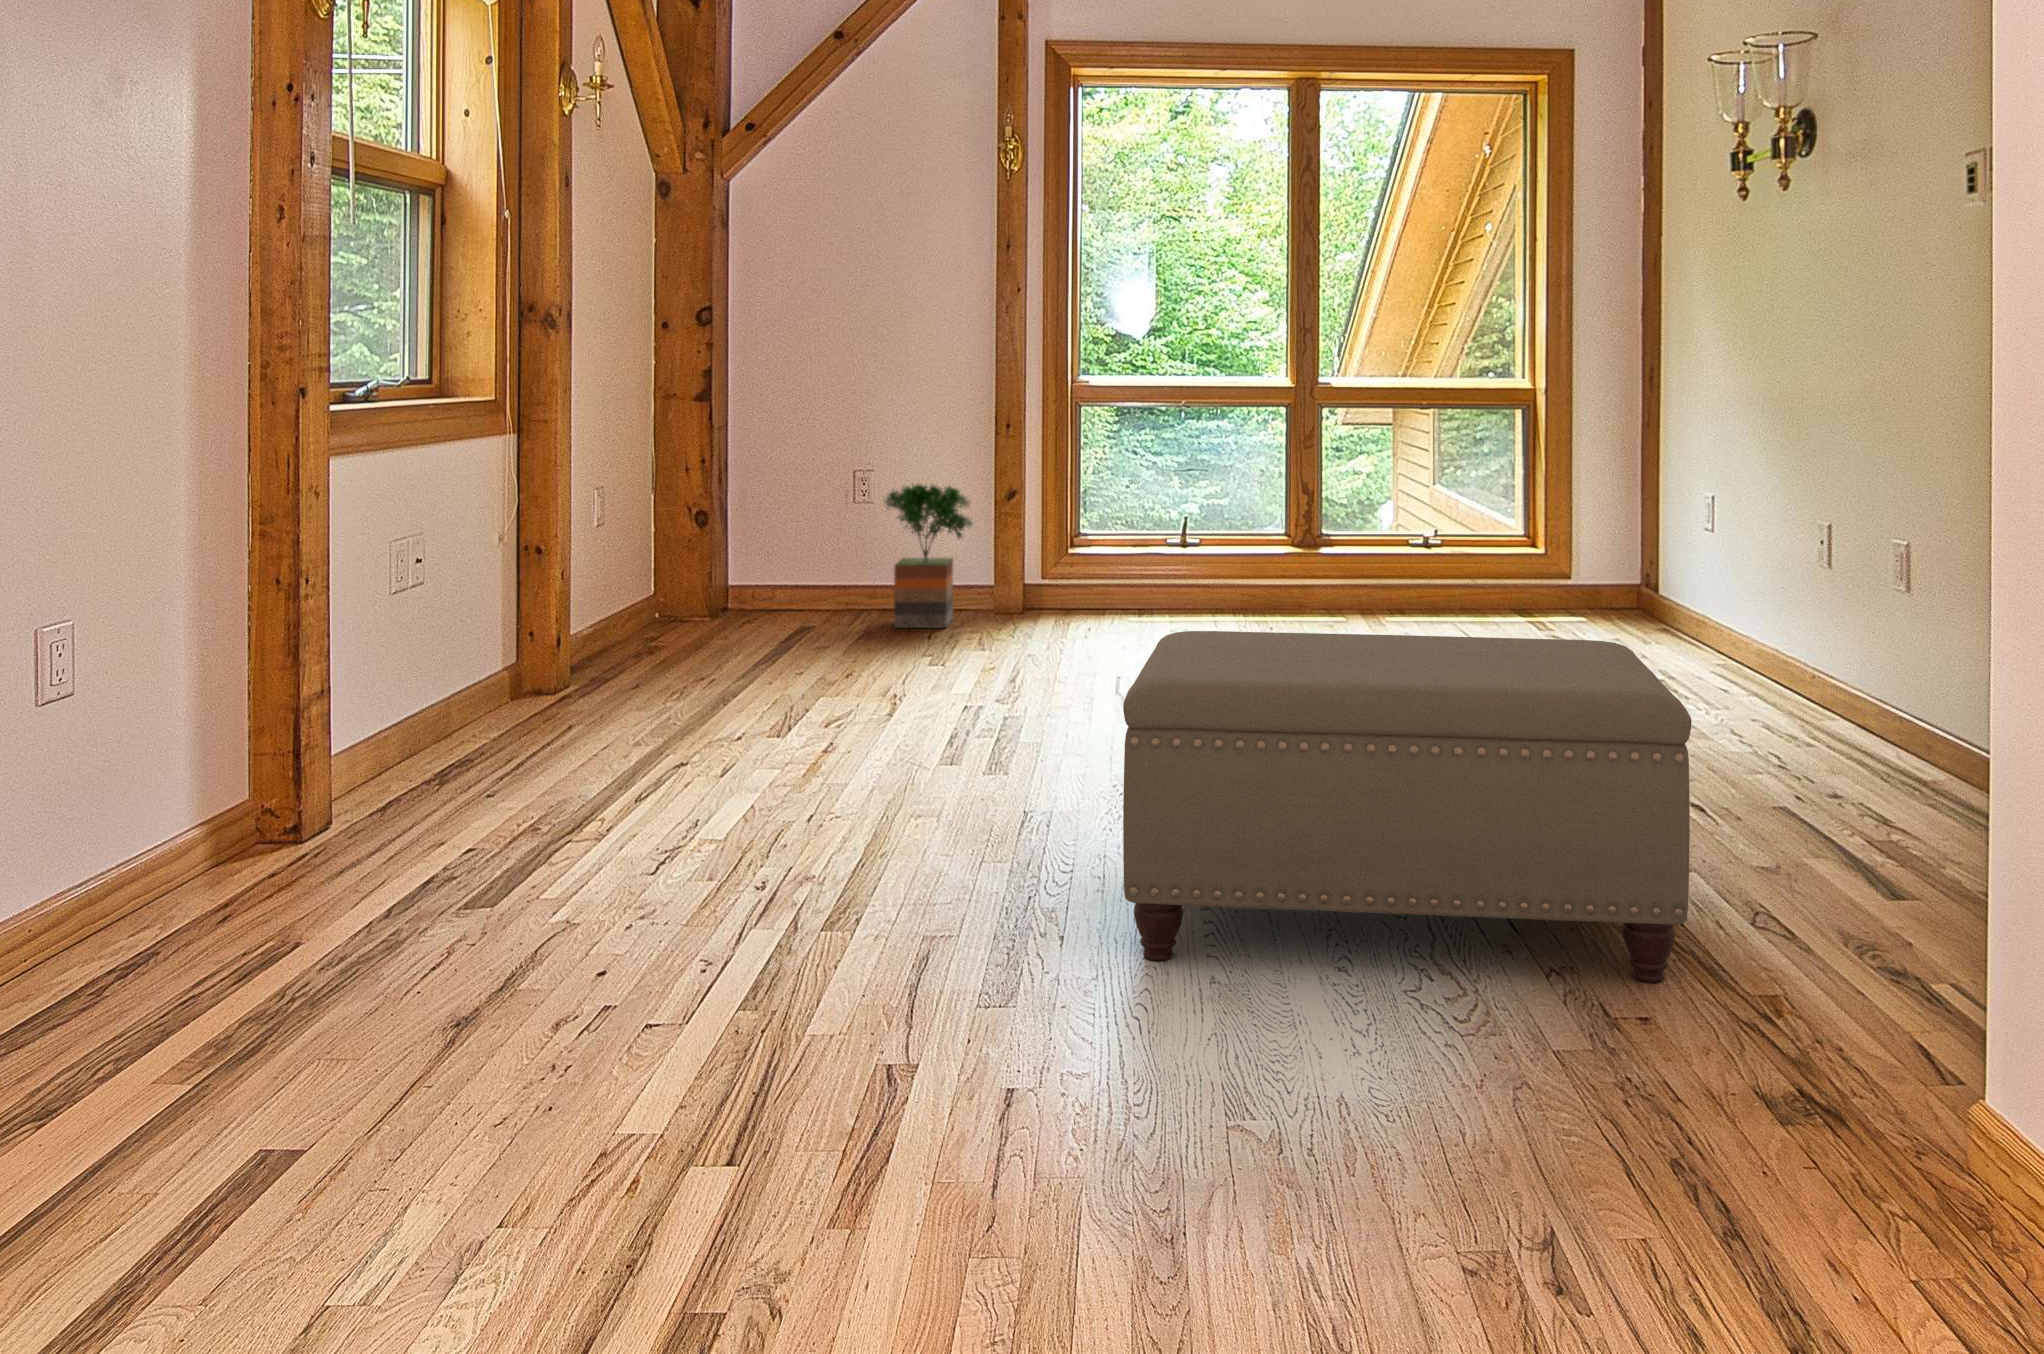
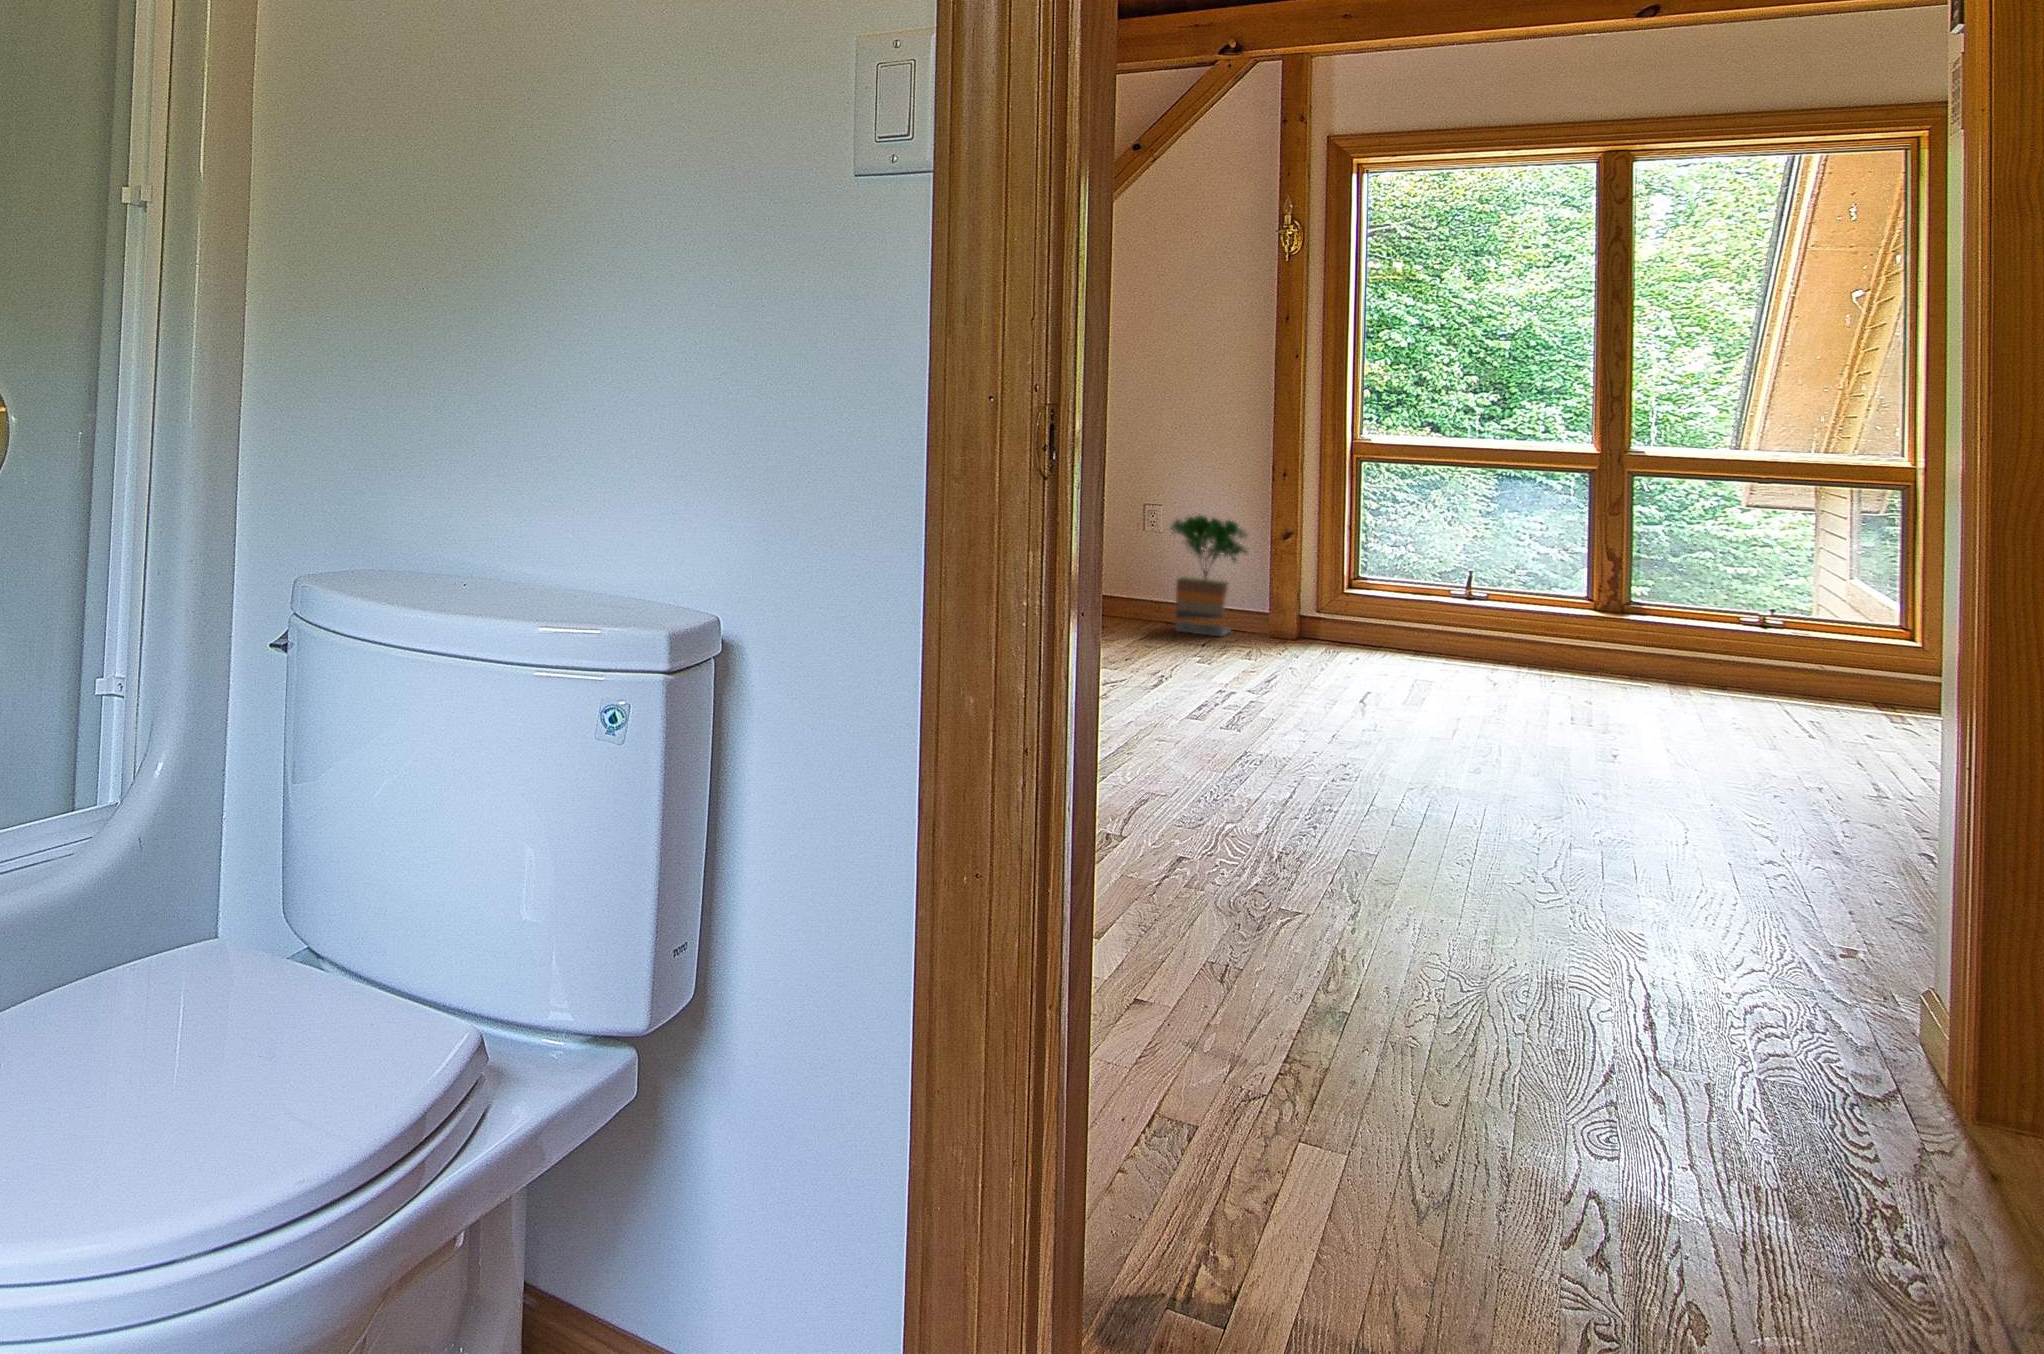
ottoman: present [1123,631,1691,982] -> none [1268,603,1777,898]

